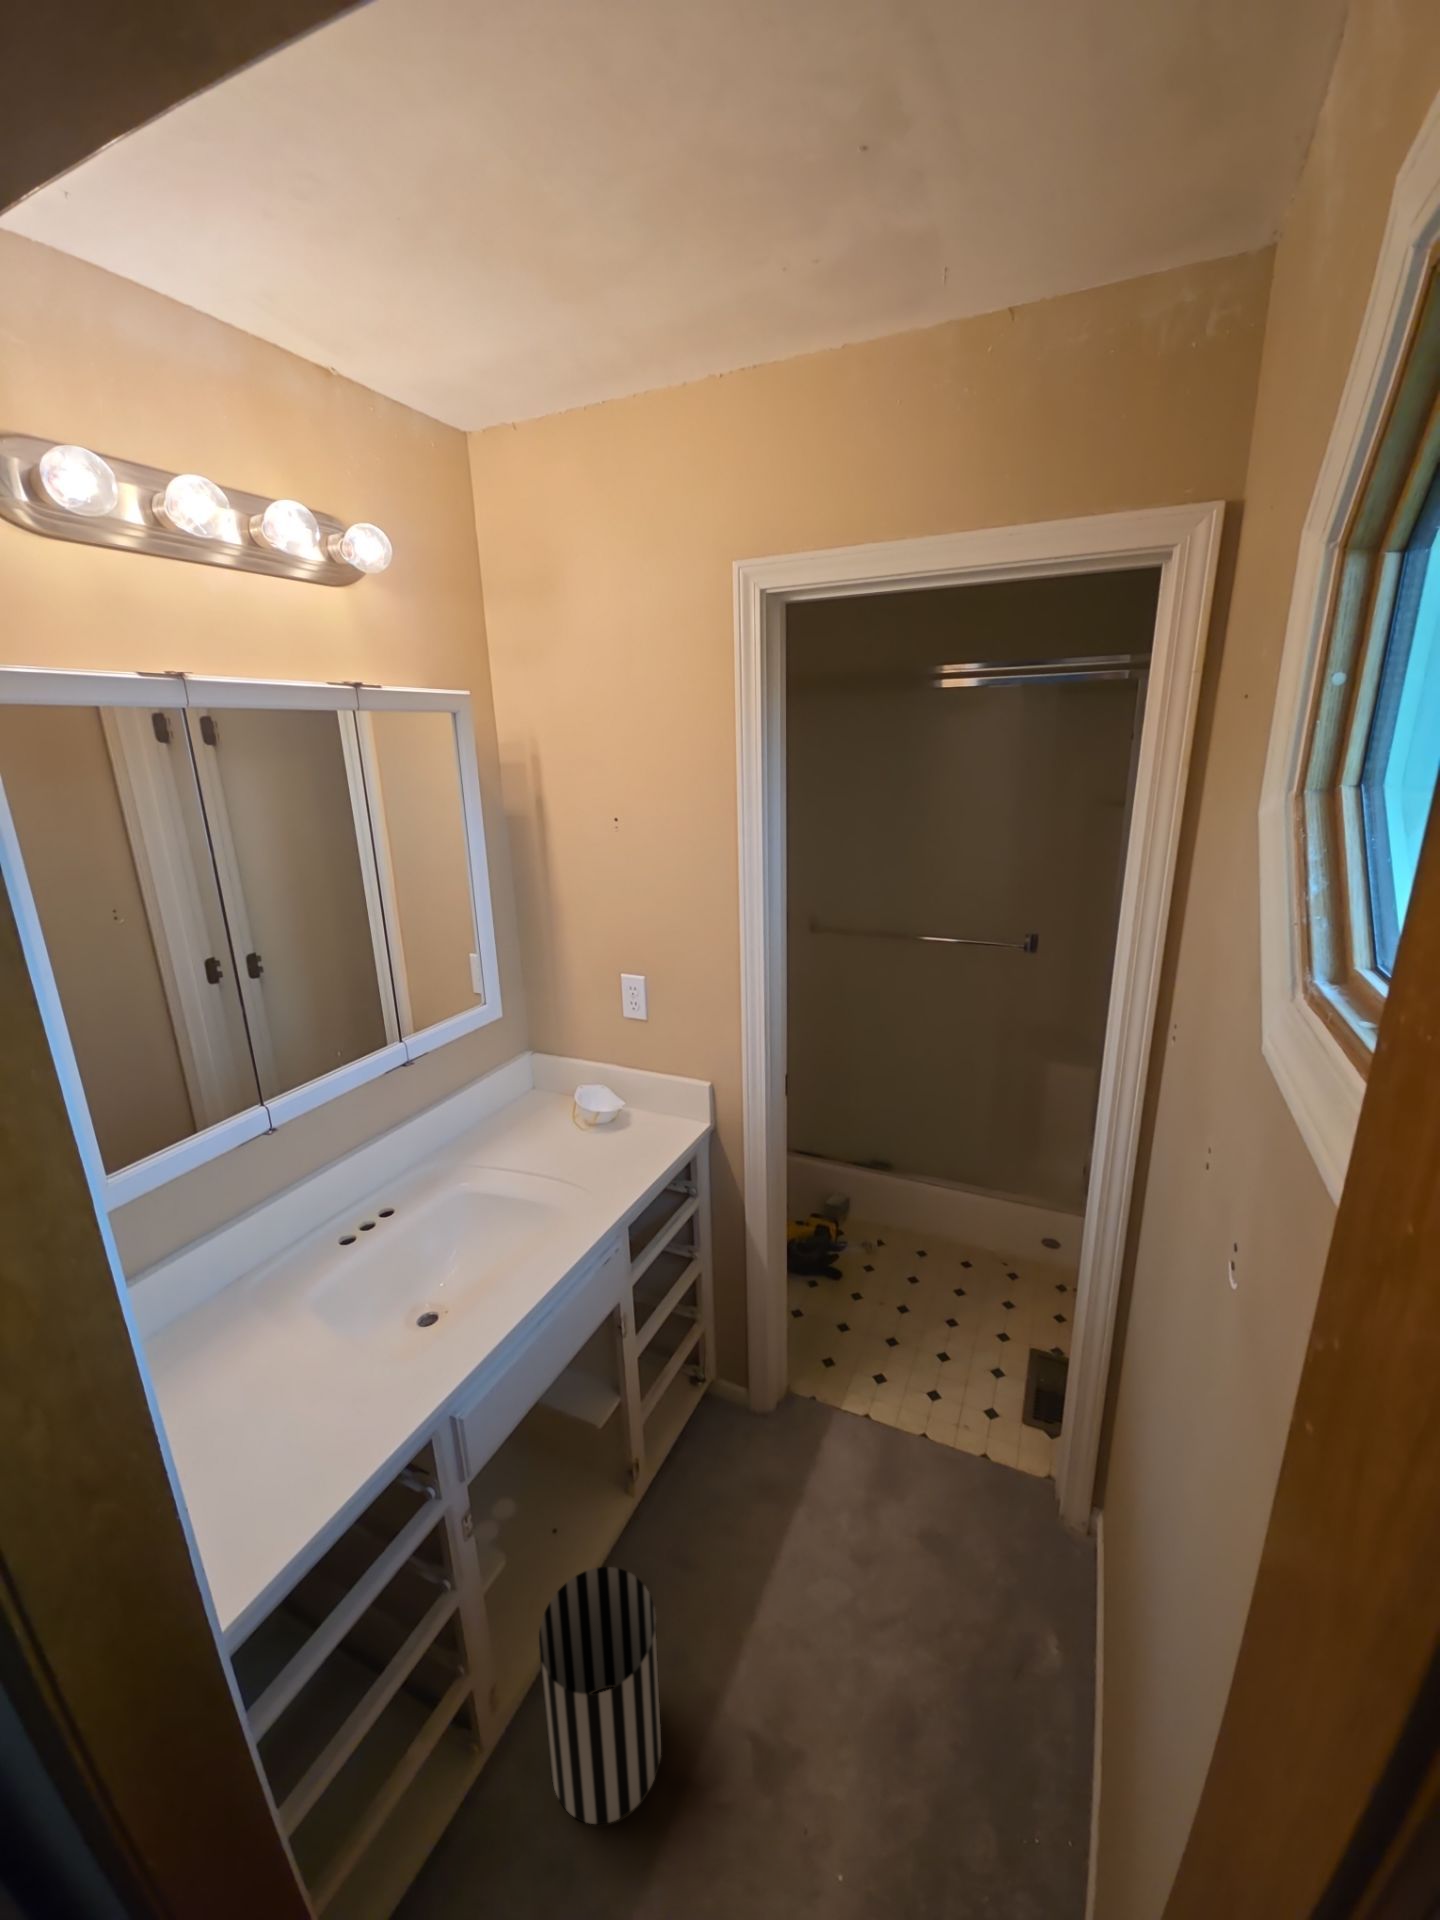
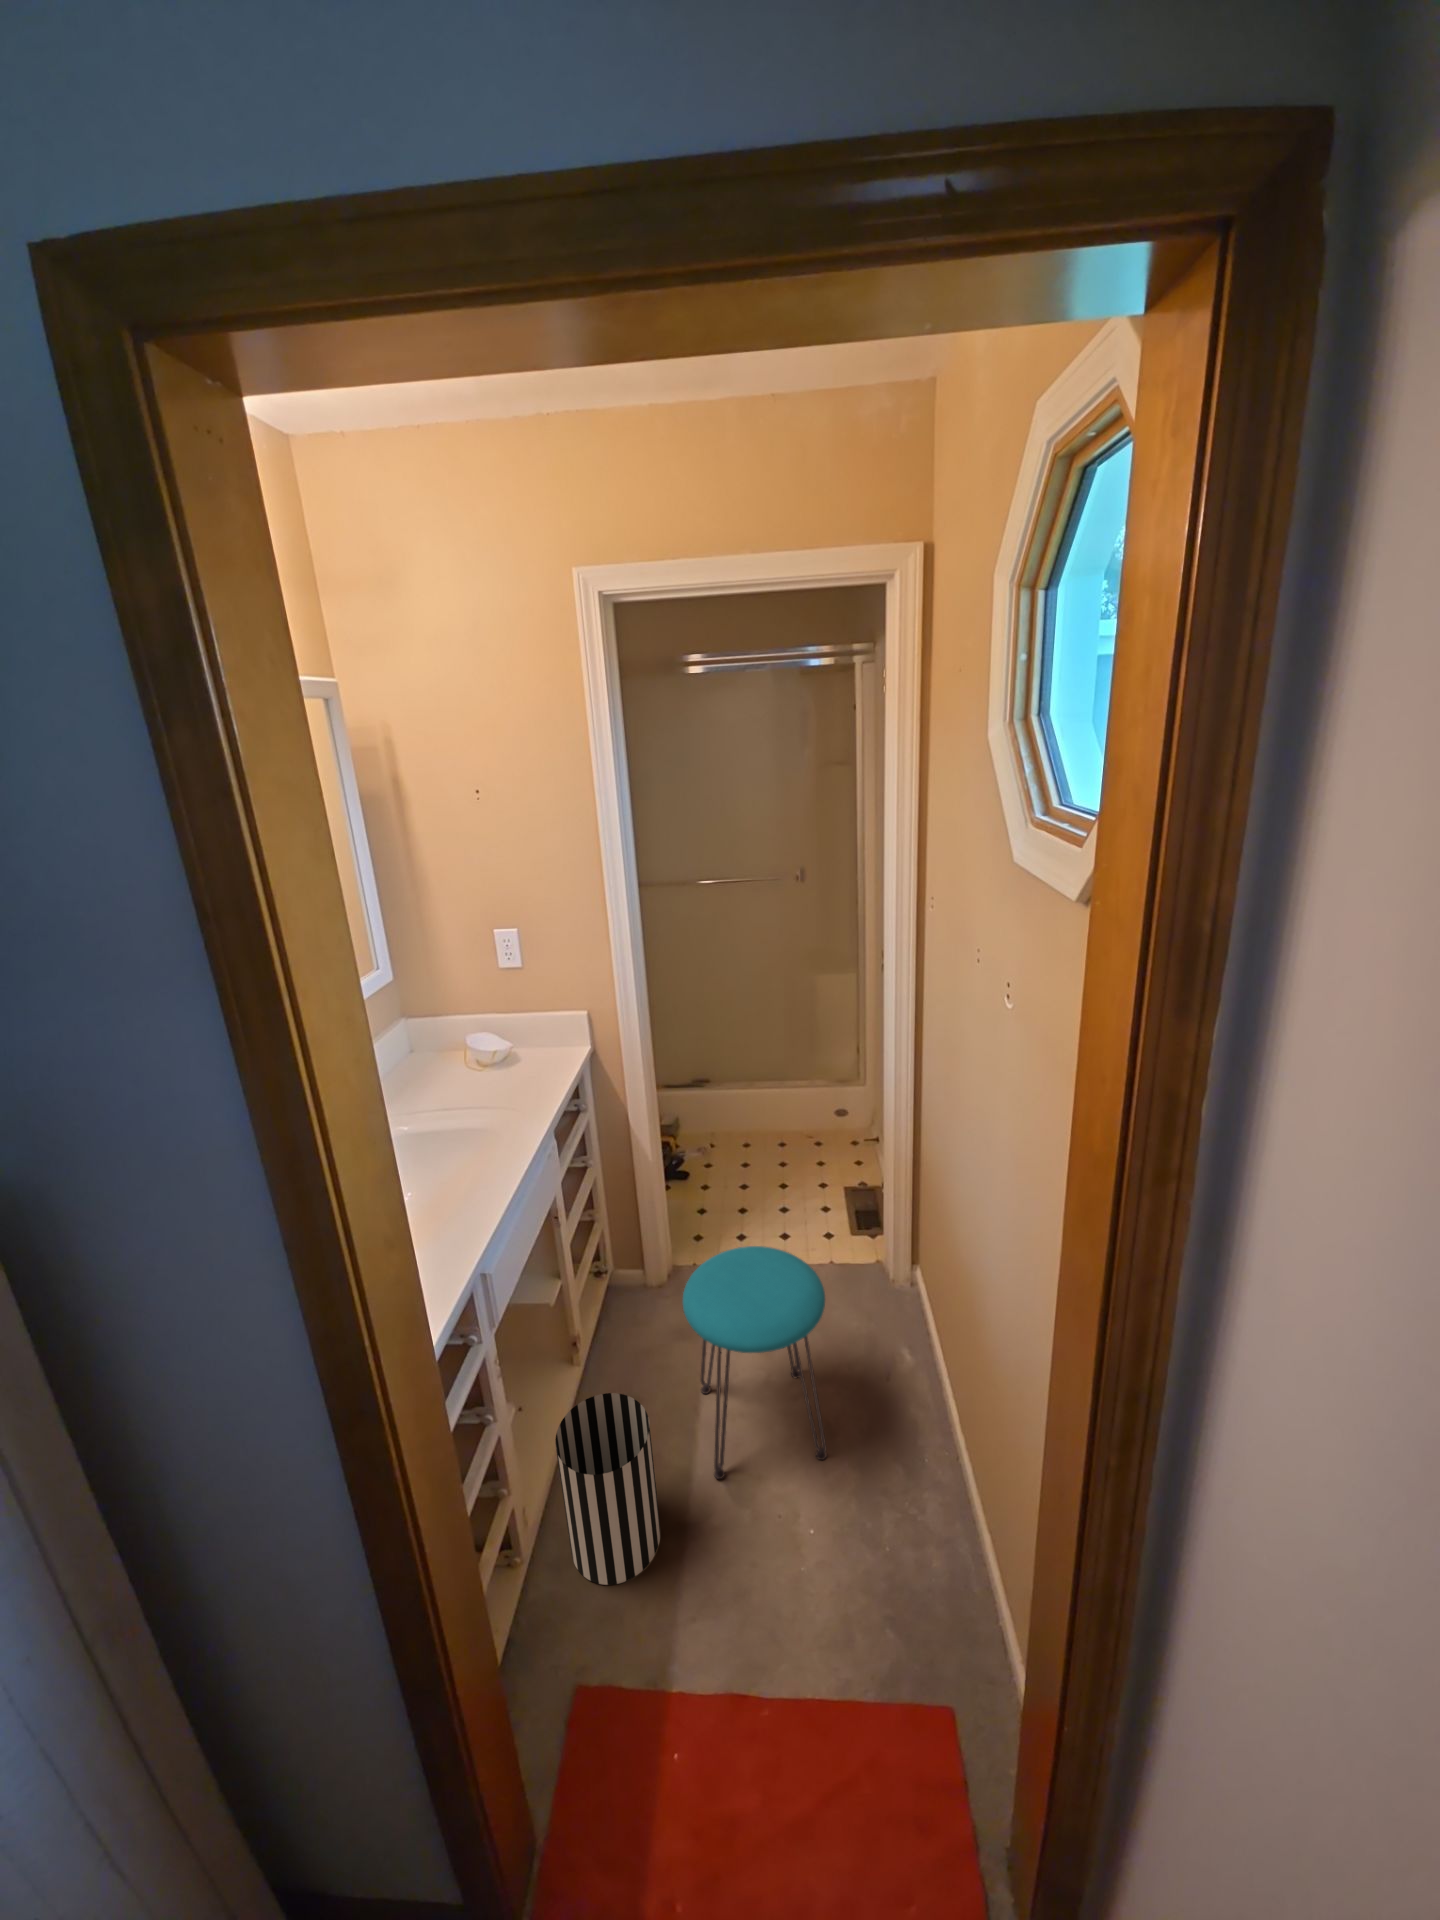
stool: none [736,1424,926,1765] -> present [683,1246,827,1479]

